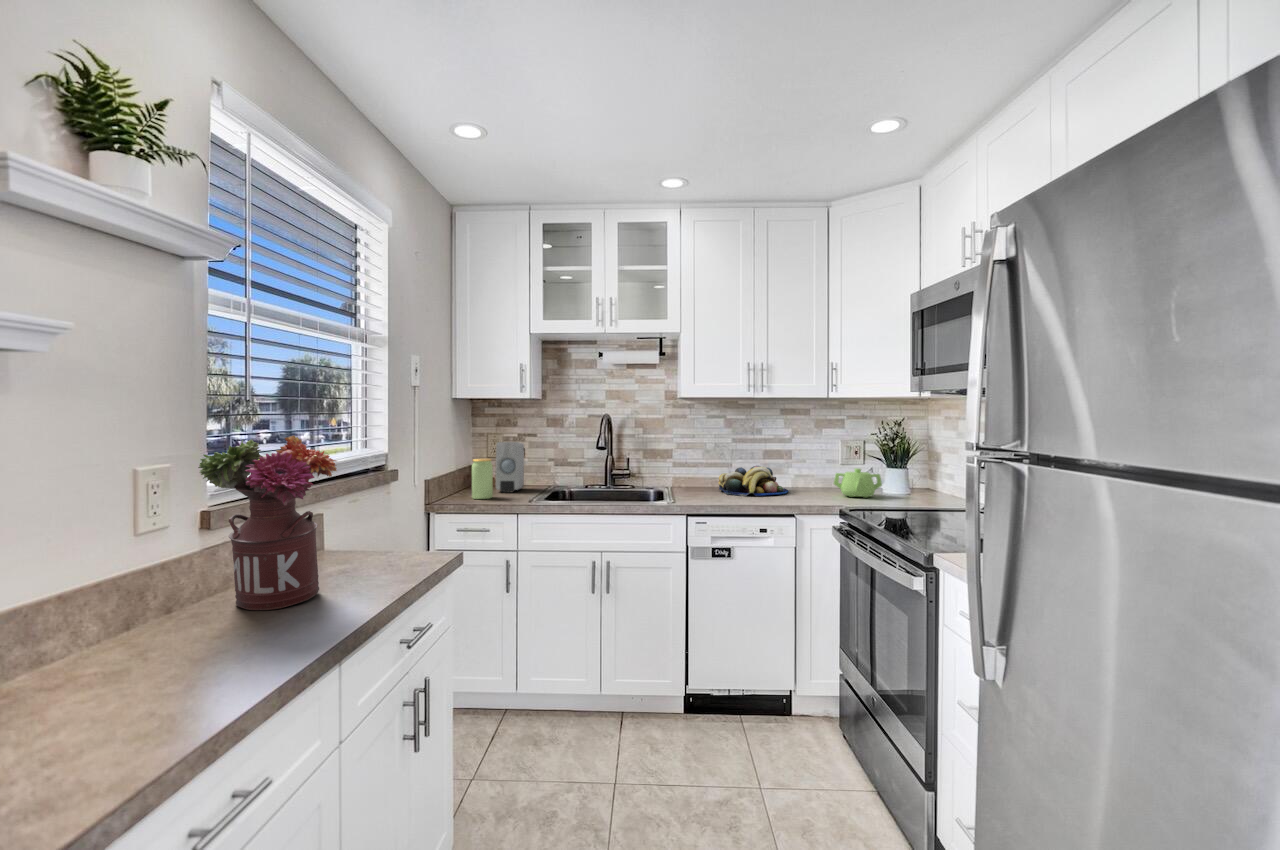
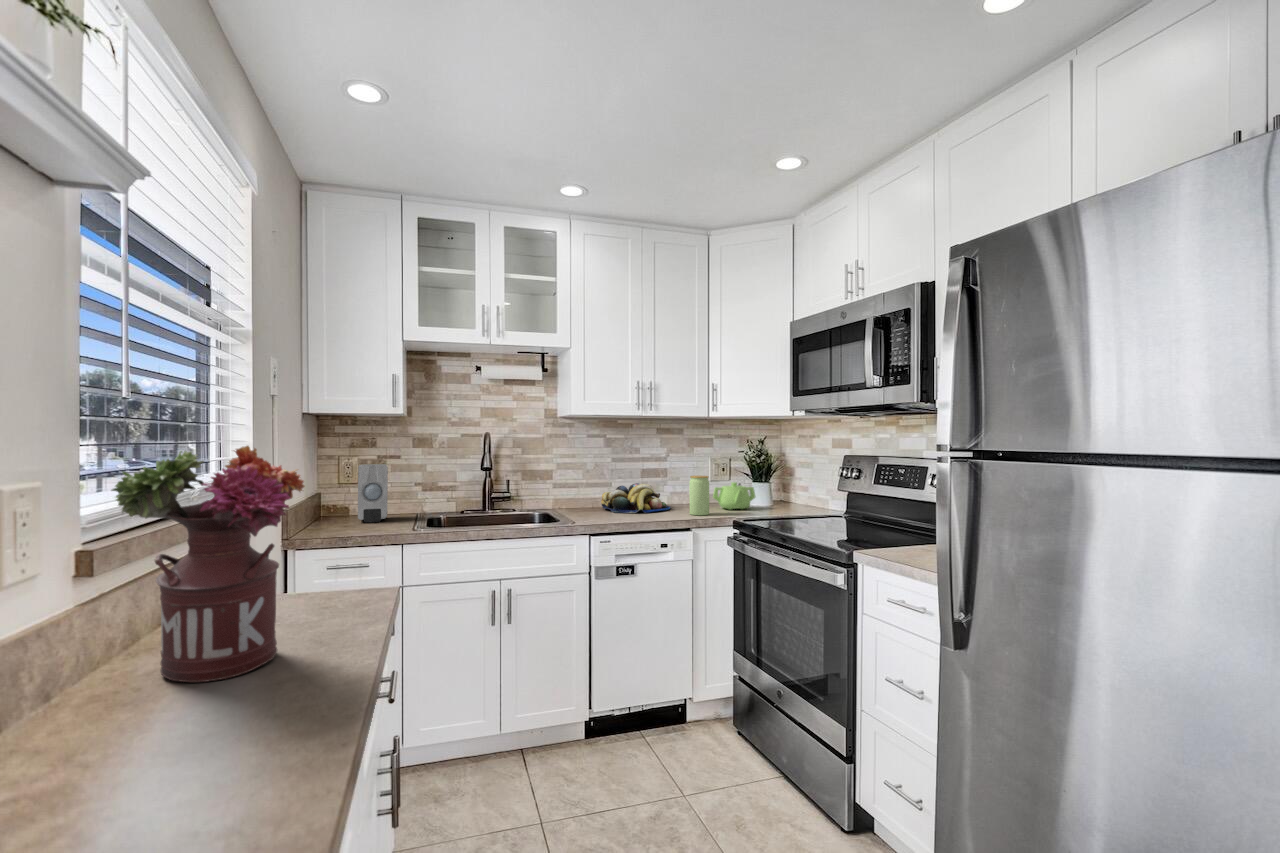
jar: present [472,459,493,499] -> present [689,476,709,515]

